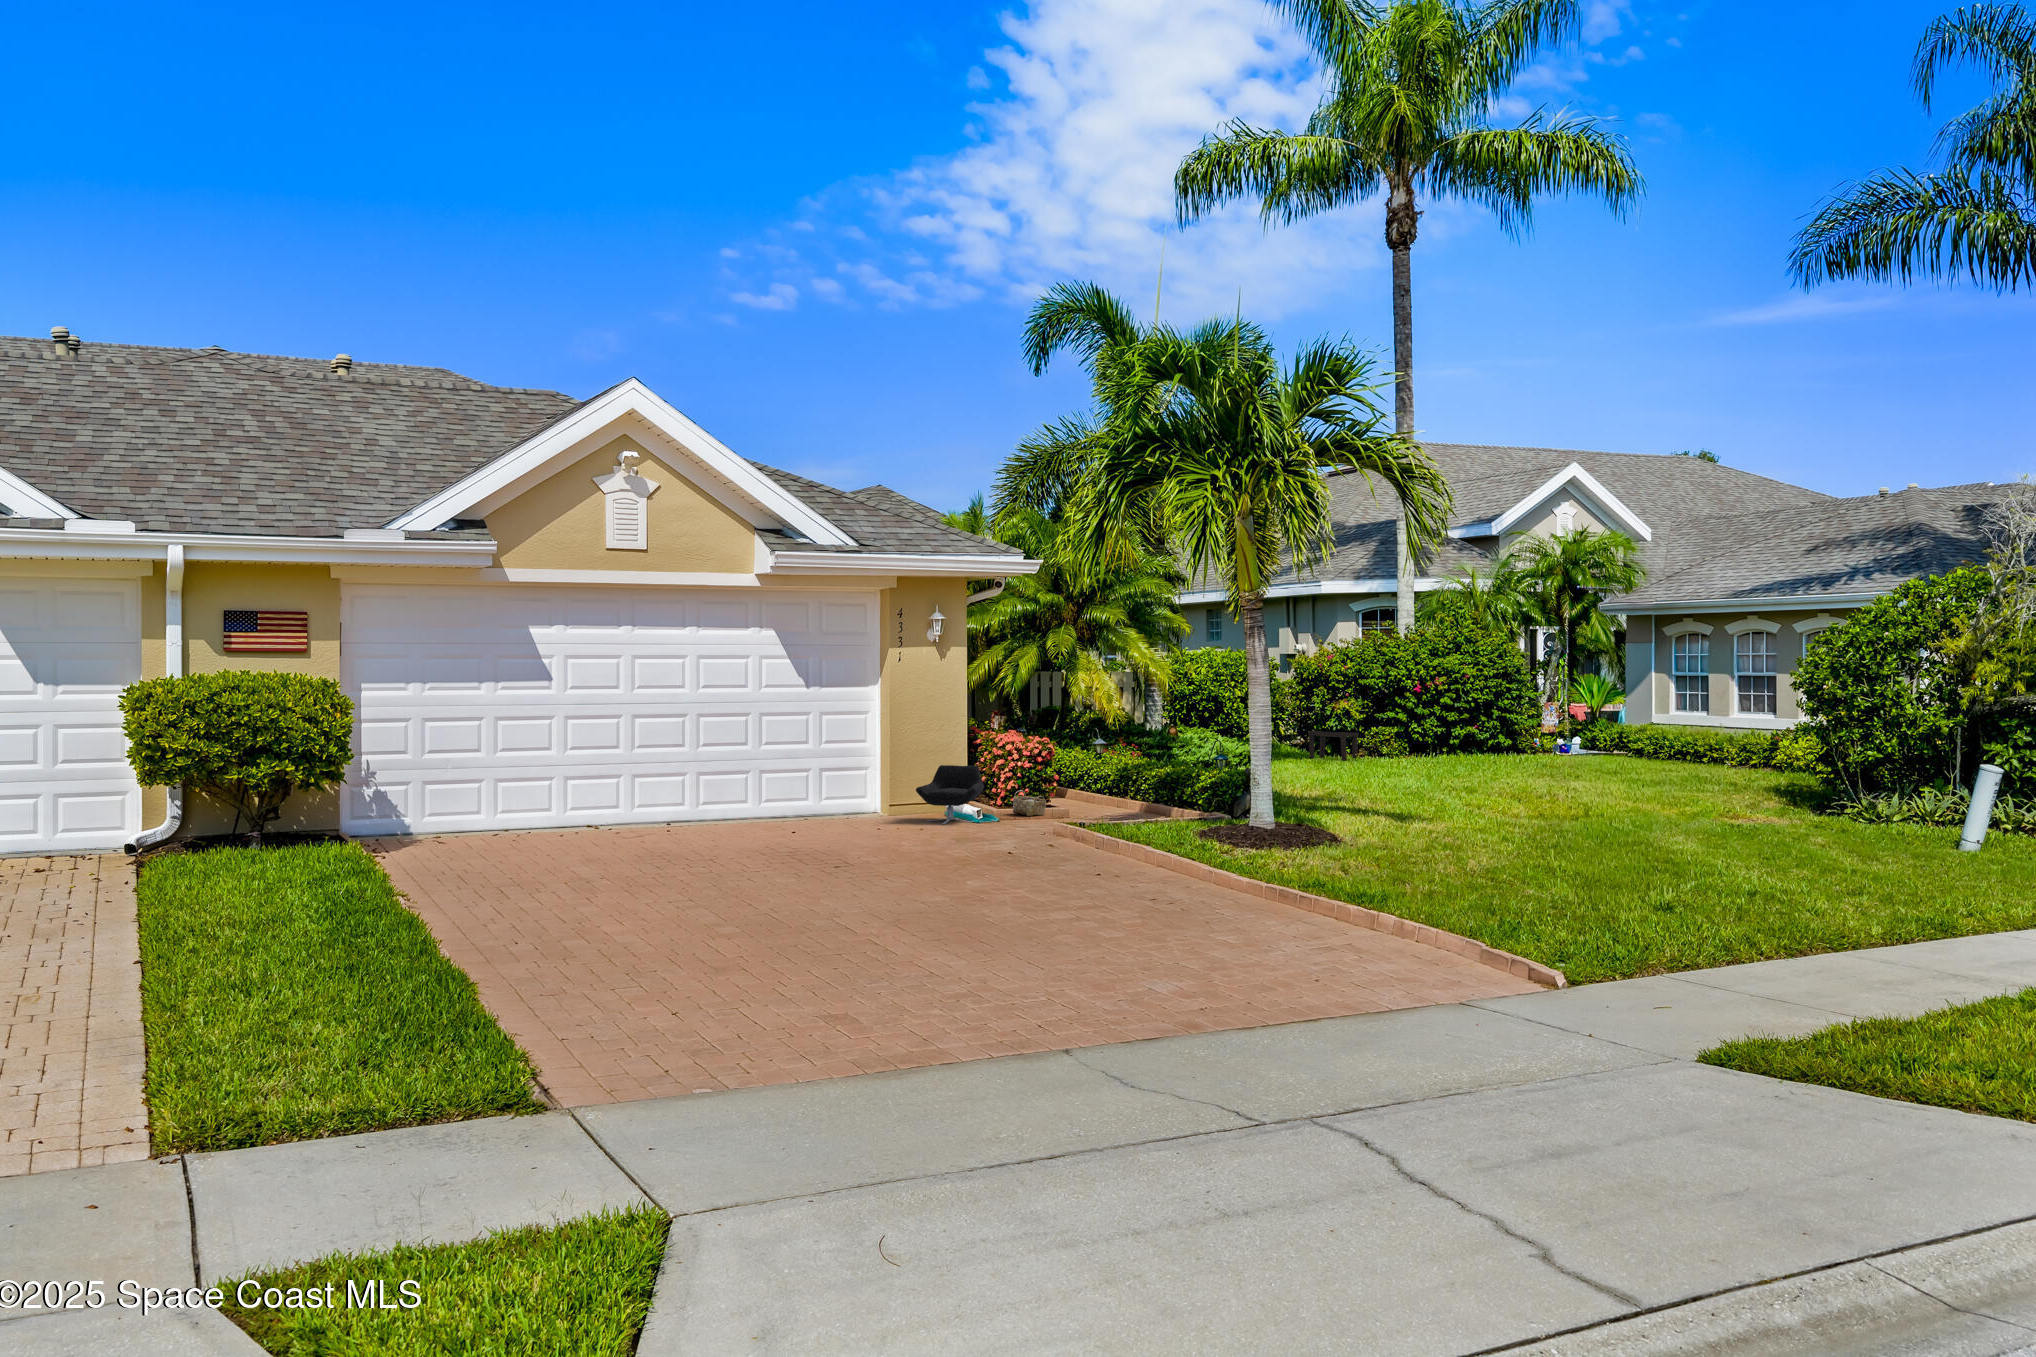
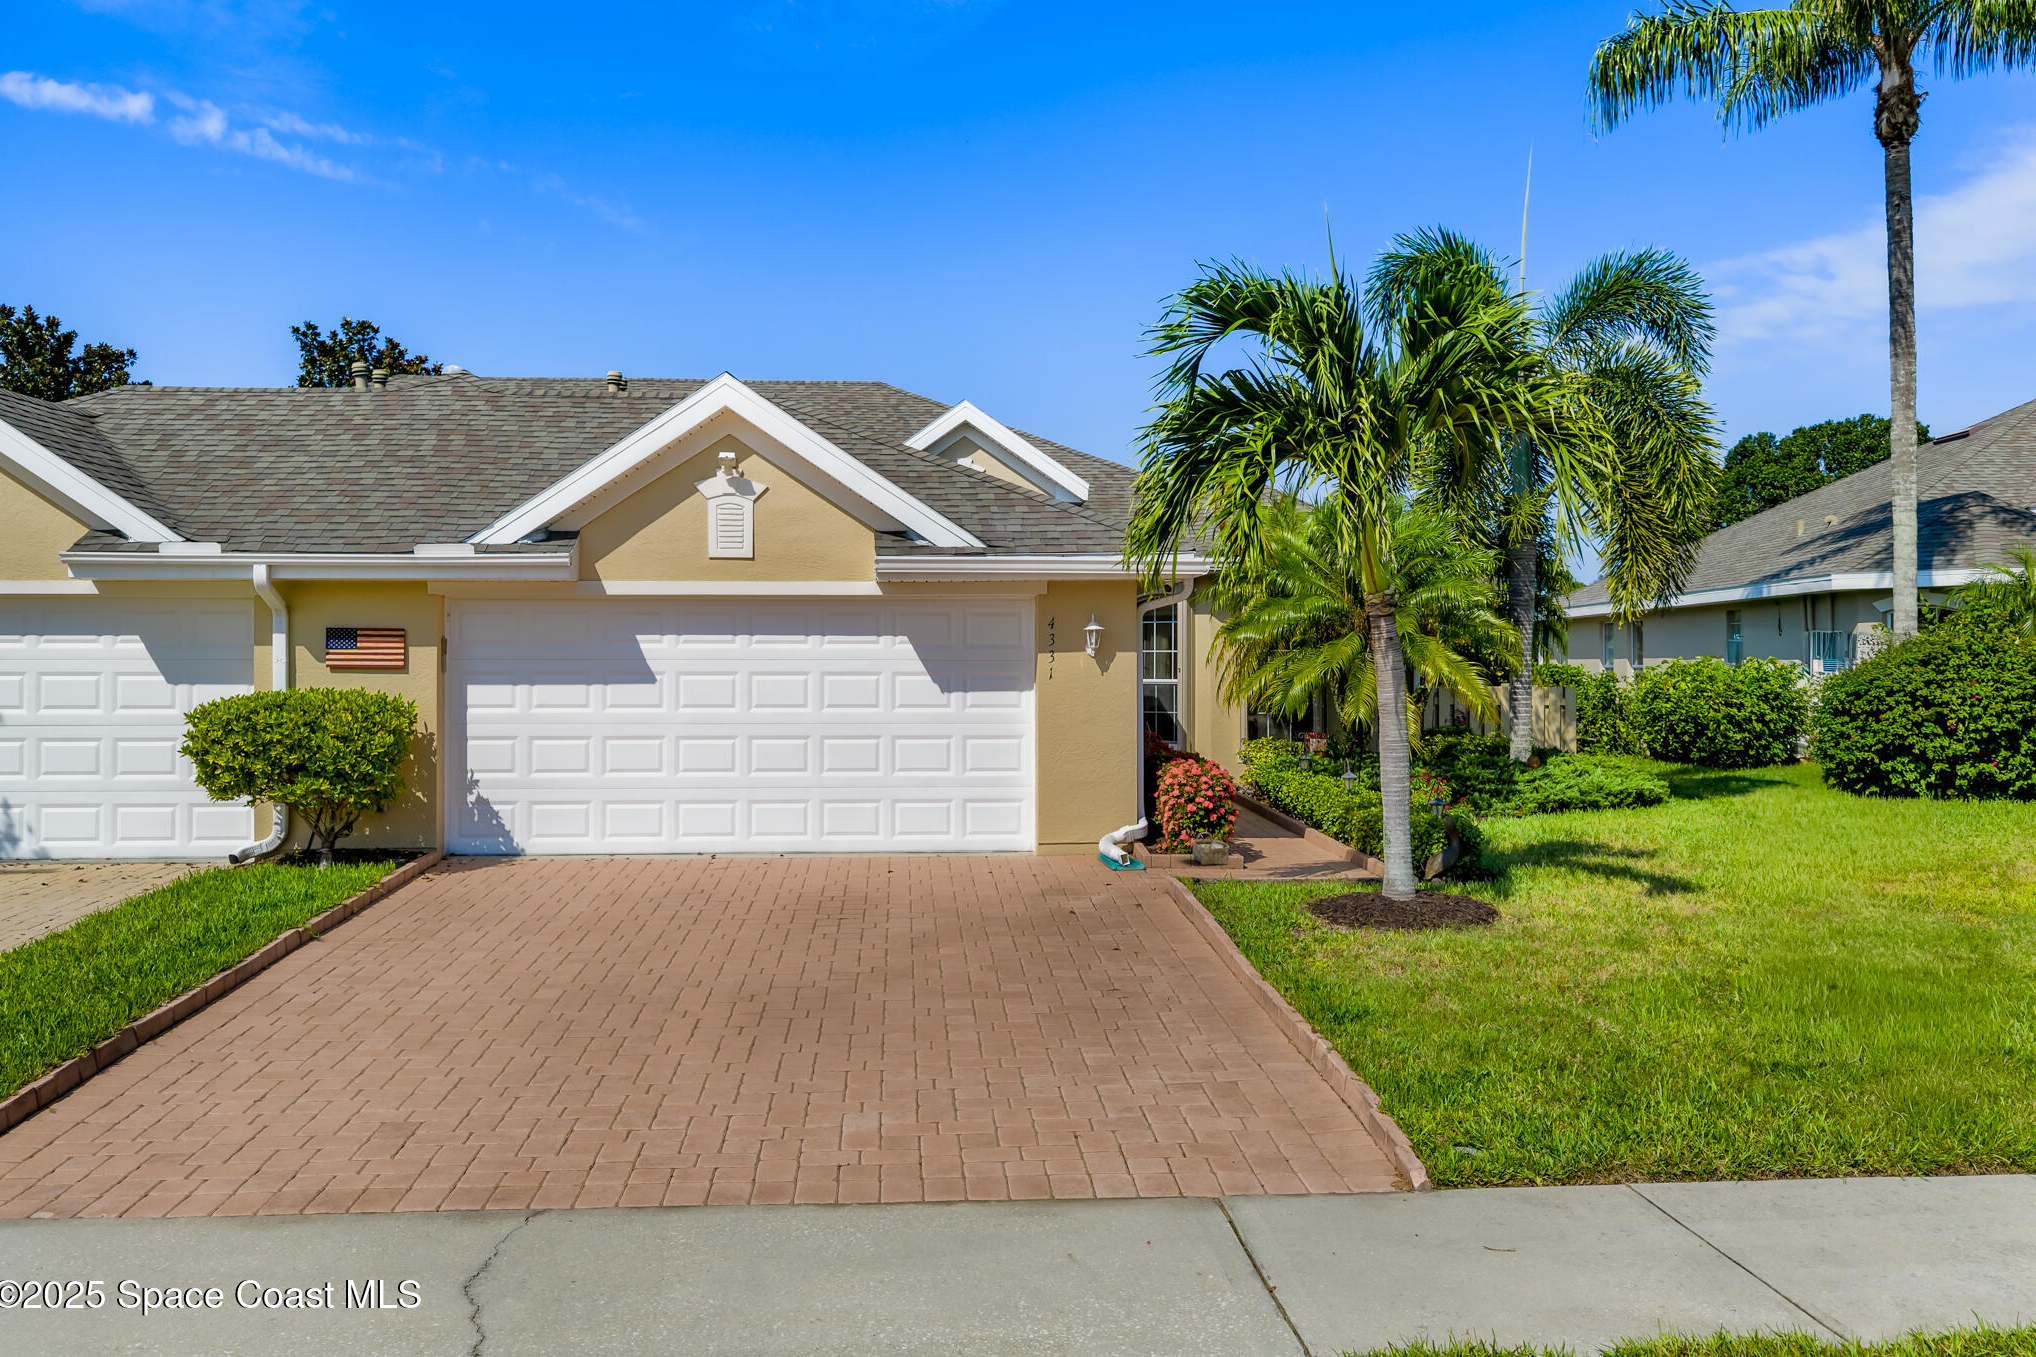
bench: present [1309,731,1359,761] -> none [1761,759,1828,798]
lounge chair: present [916,765,984,824] -> none [1057,798,1144,871]

